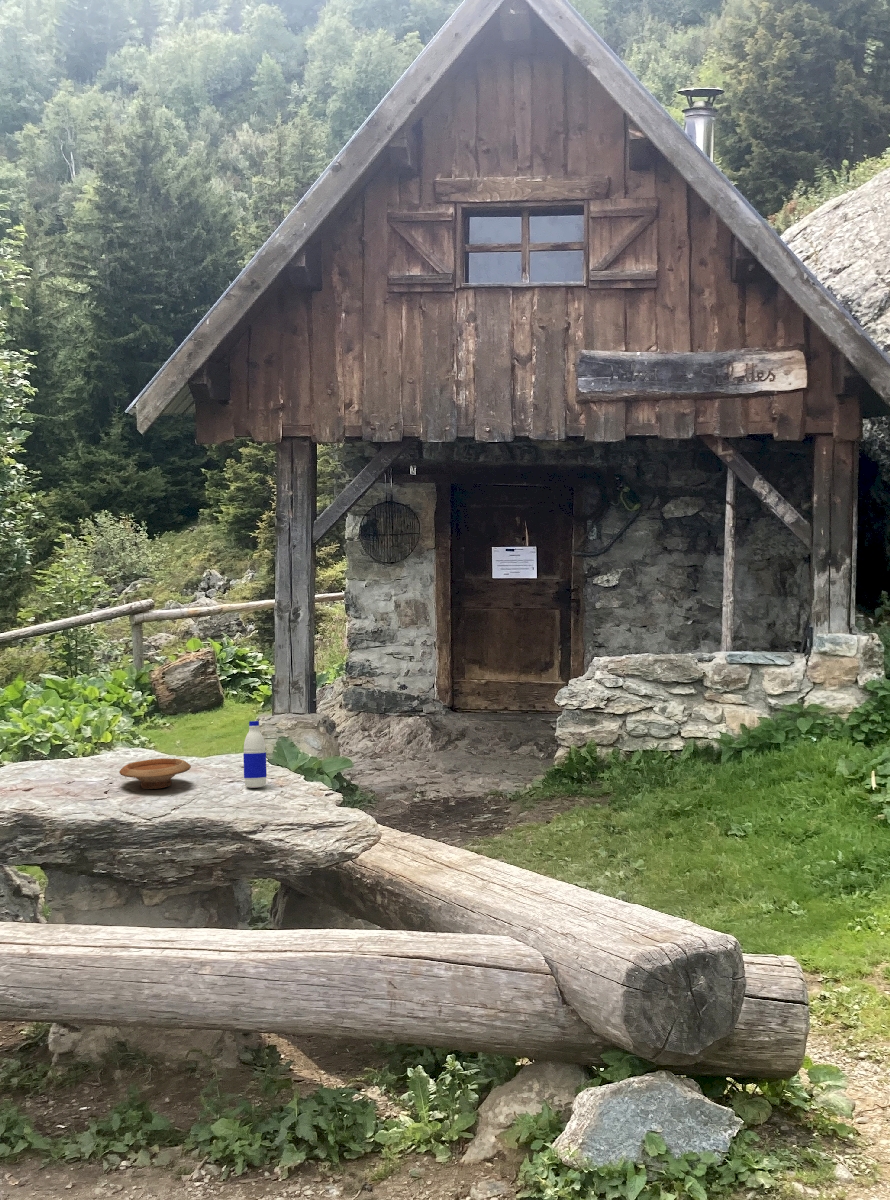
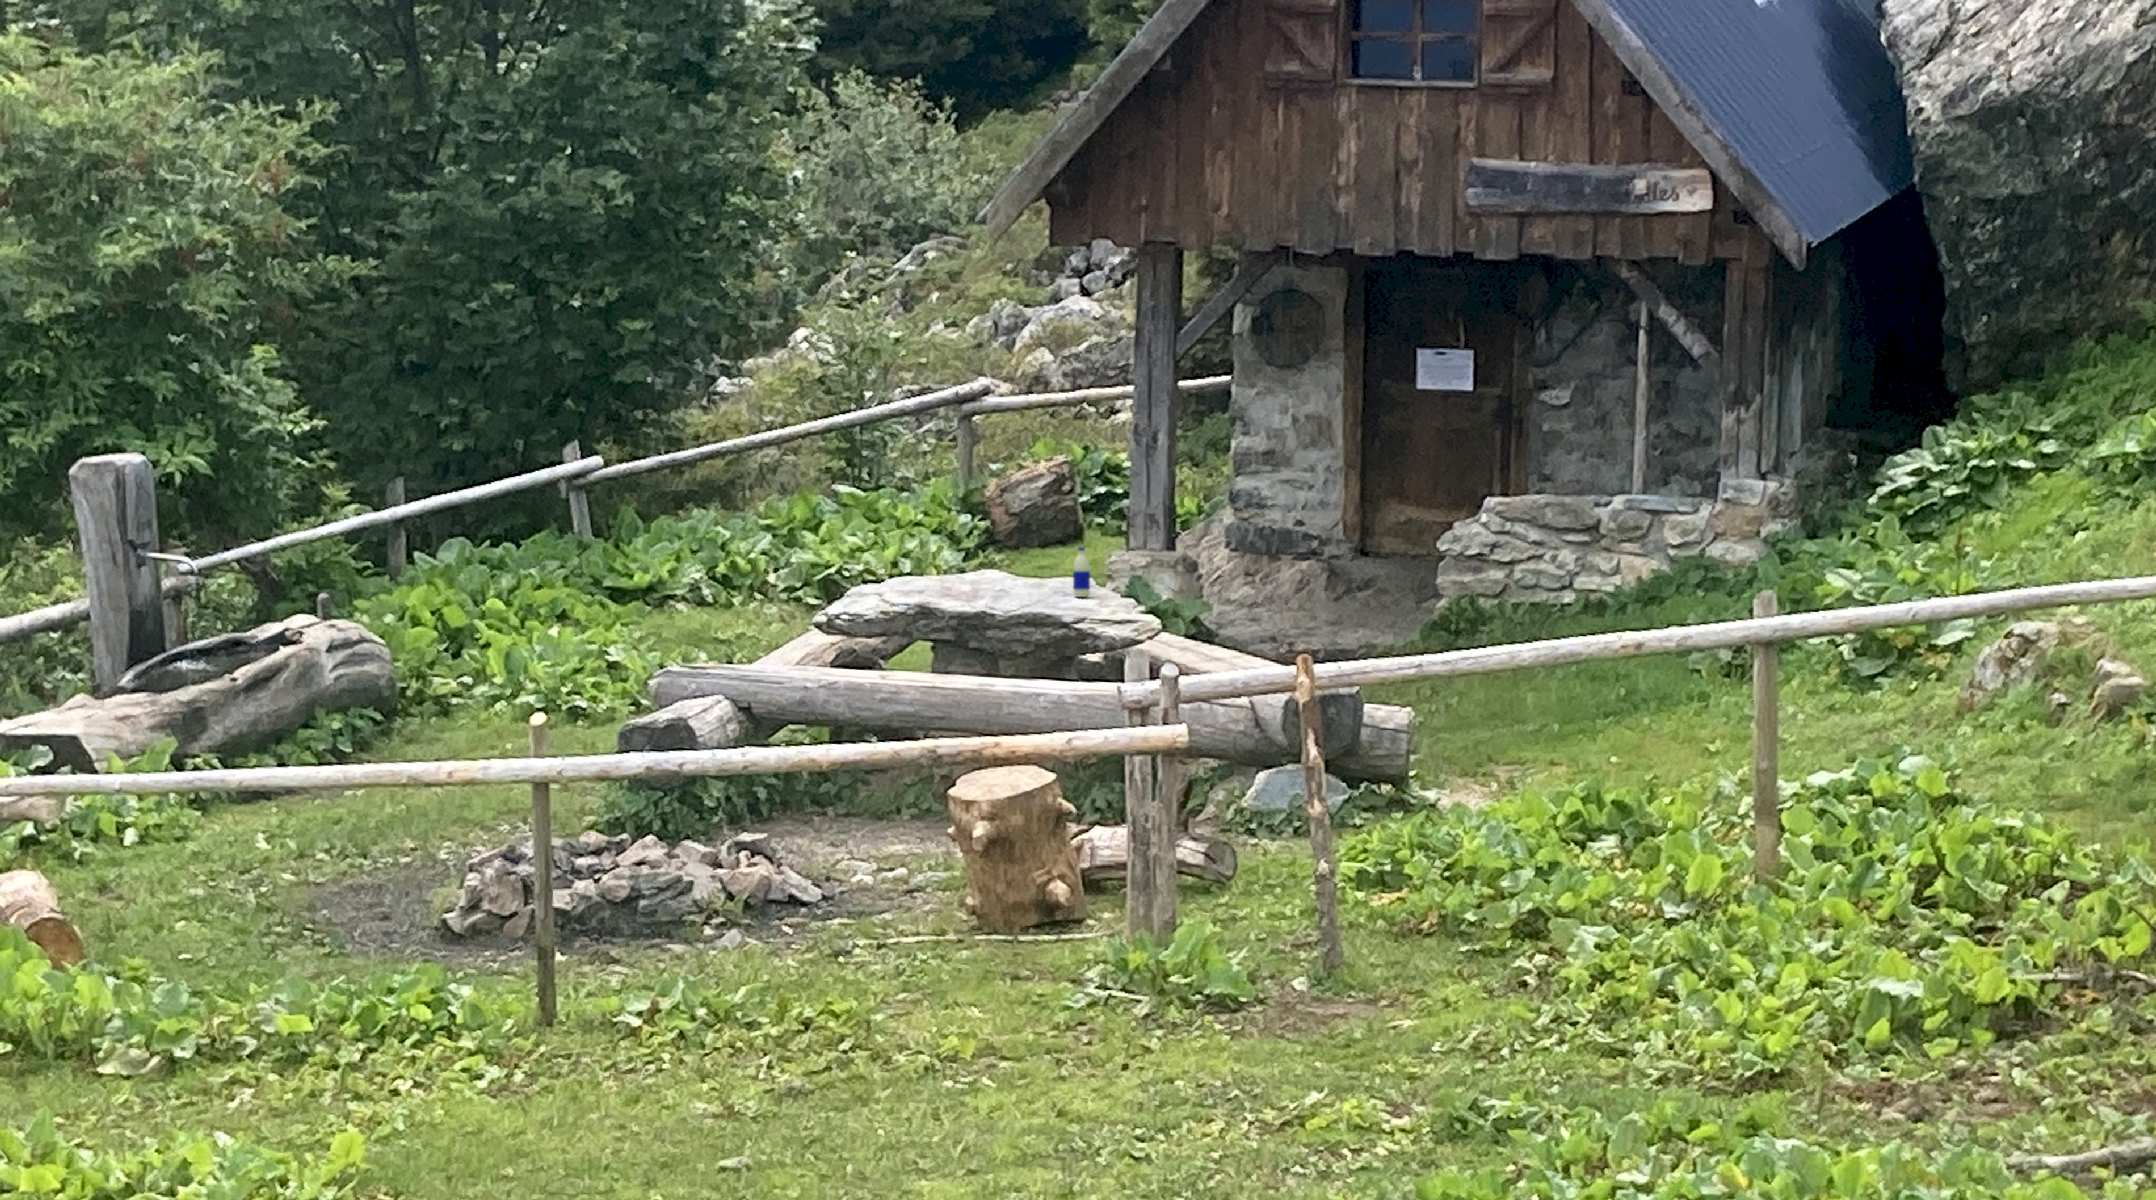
wooden bowl: present [119,758,191,789] -> none [983,573,1035,594]

